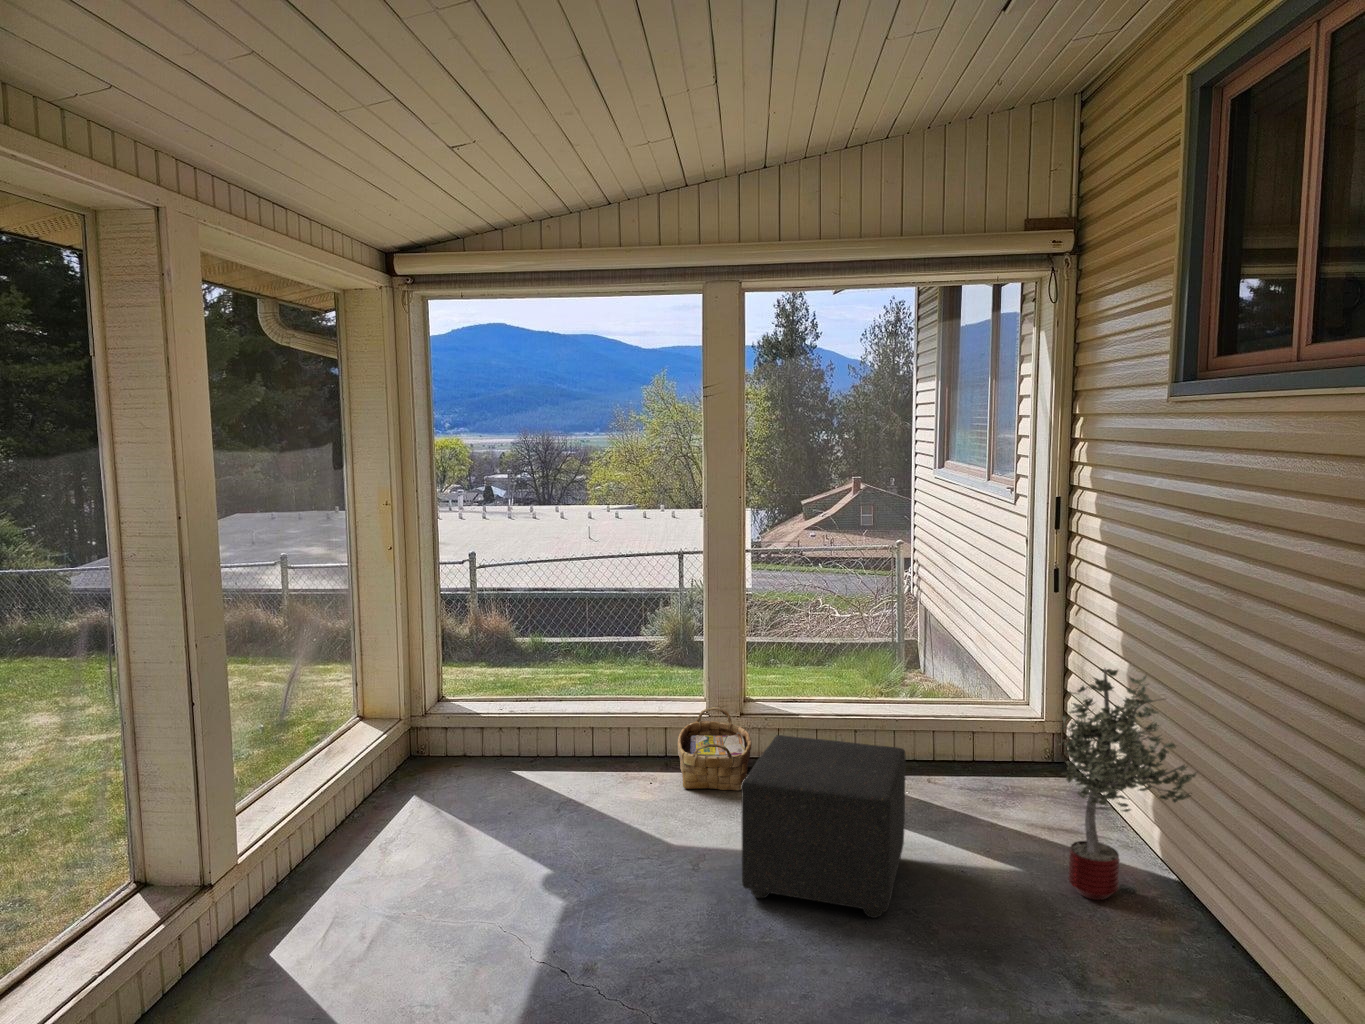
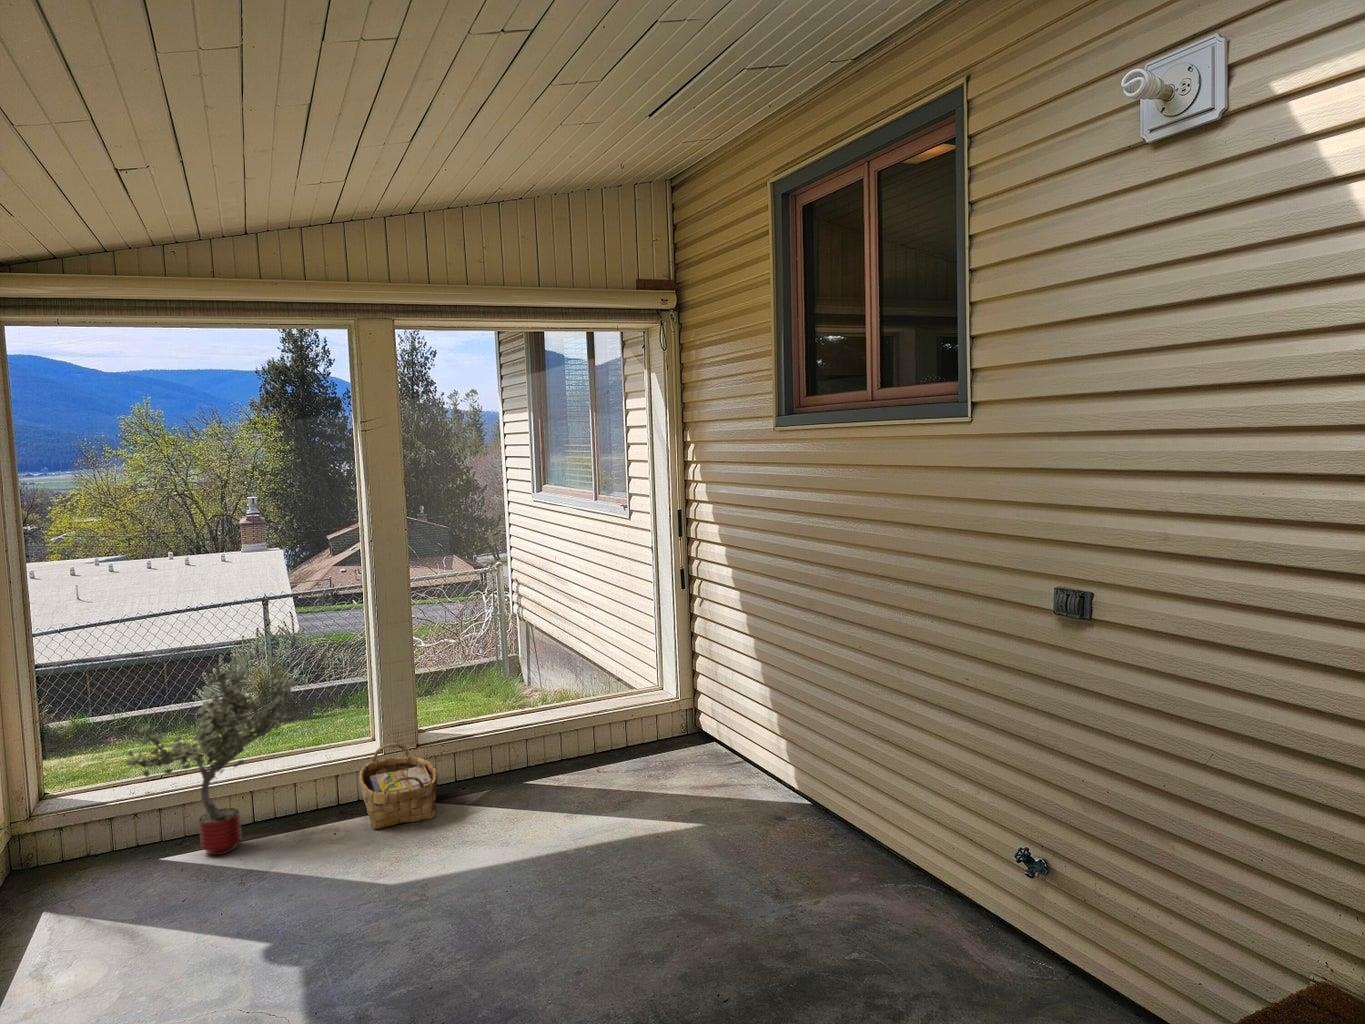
potted tree: present [1059,668,1196,900] -> present [124,658,296,855]
ottoman: present [741,735,906,918] -> none [477,740,619,904]

